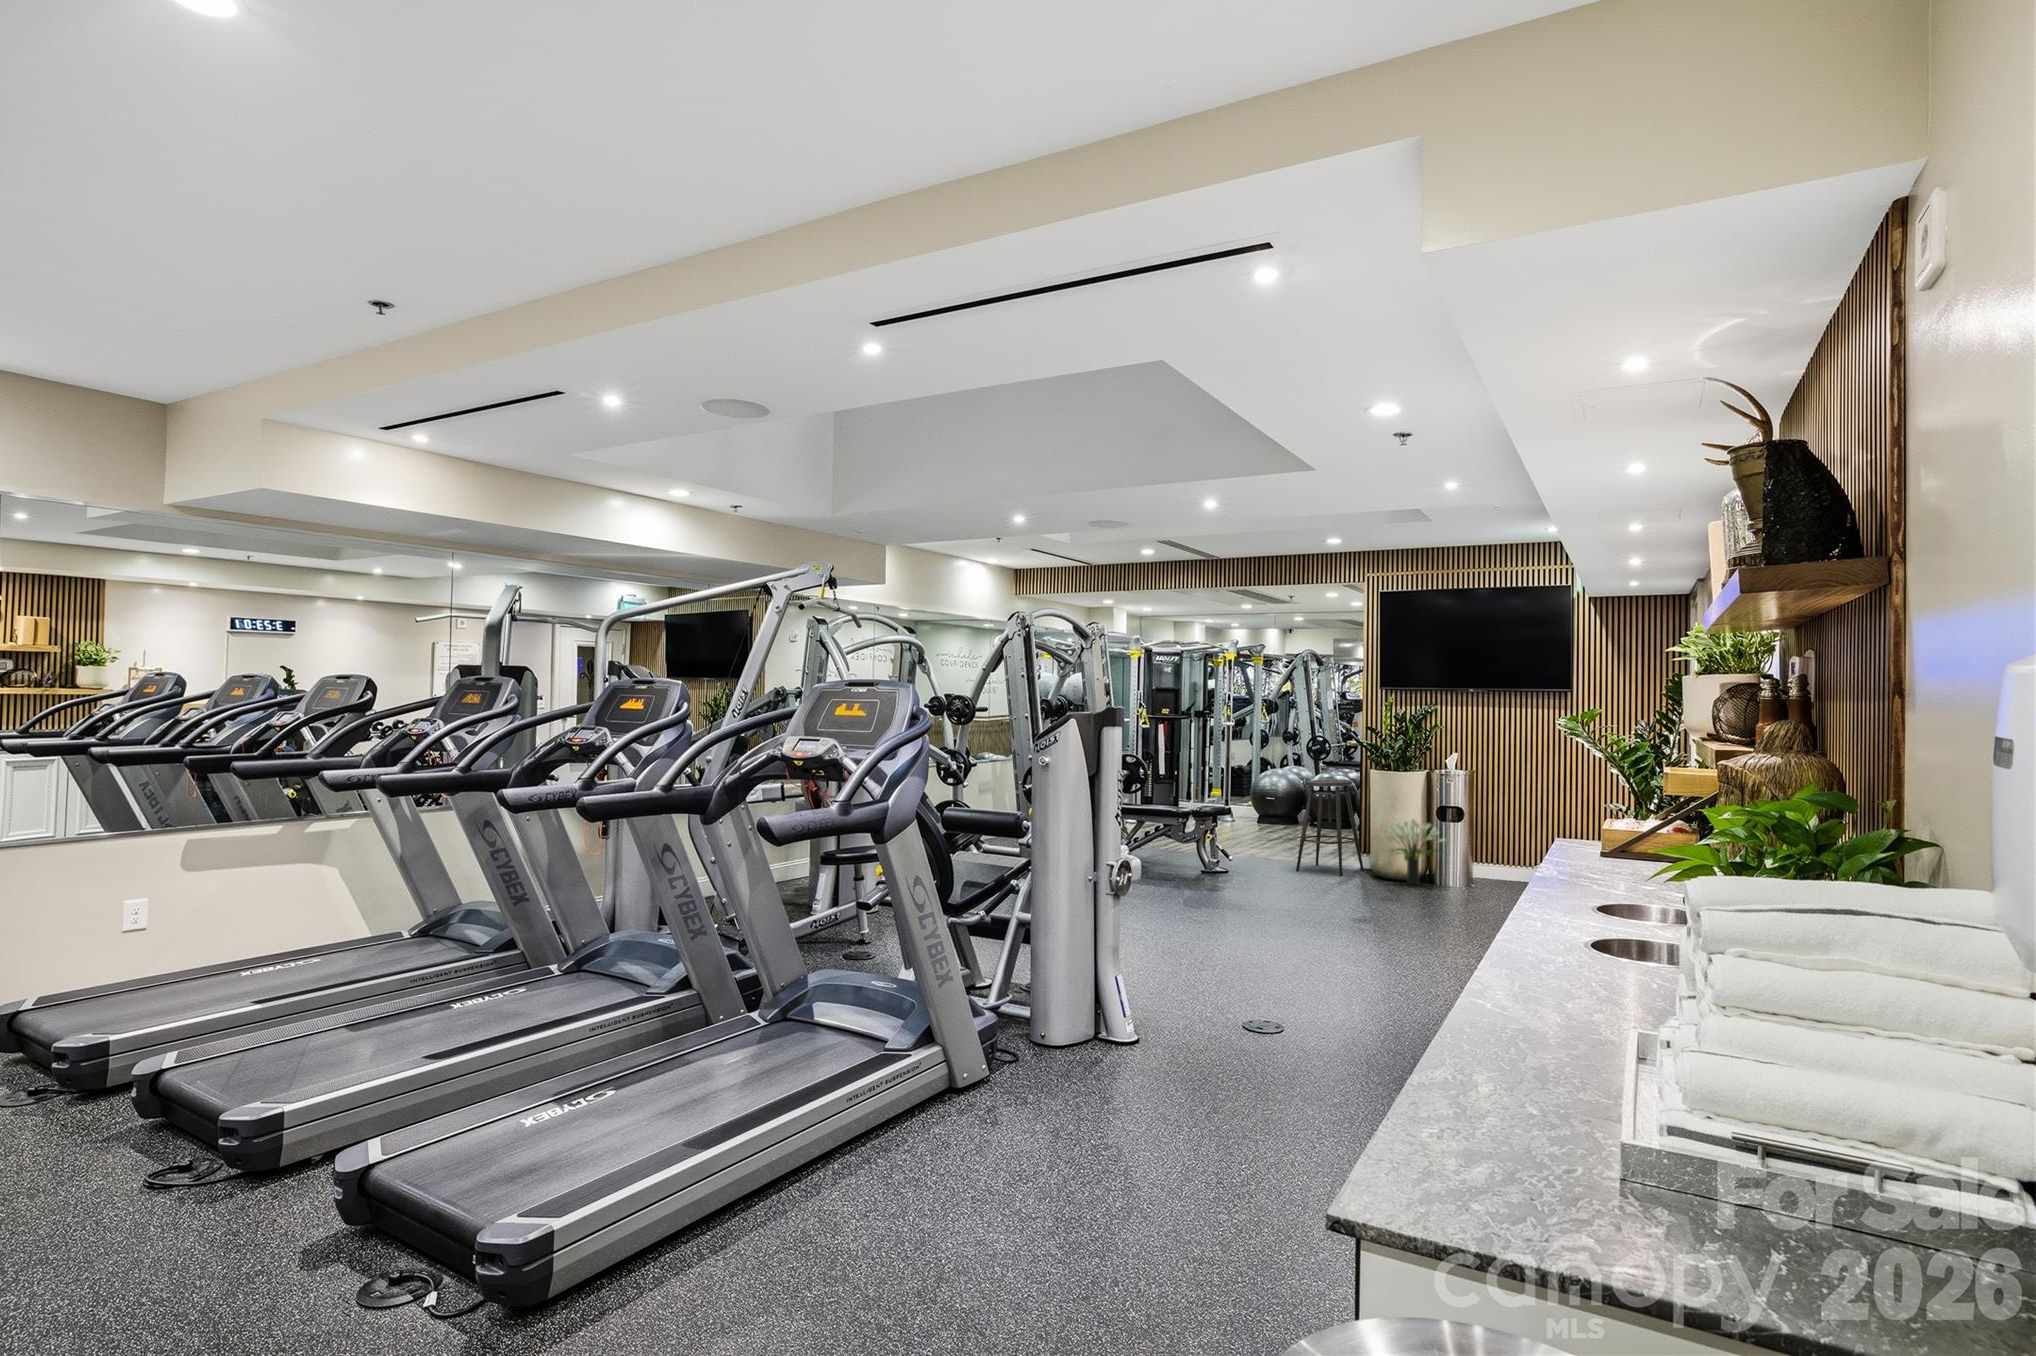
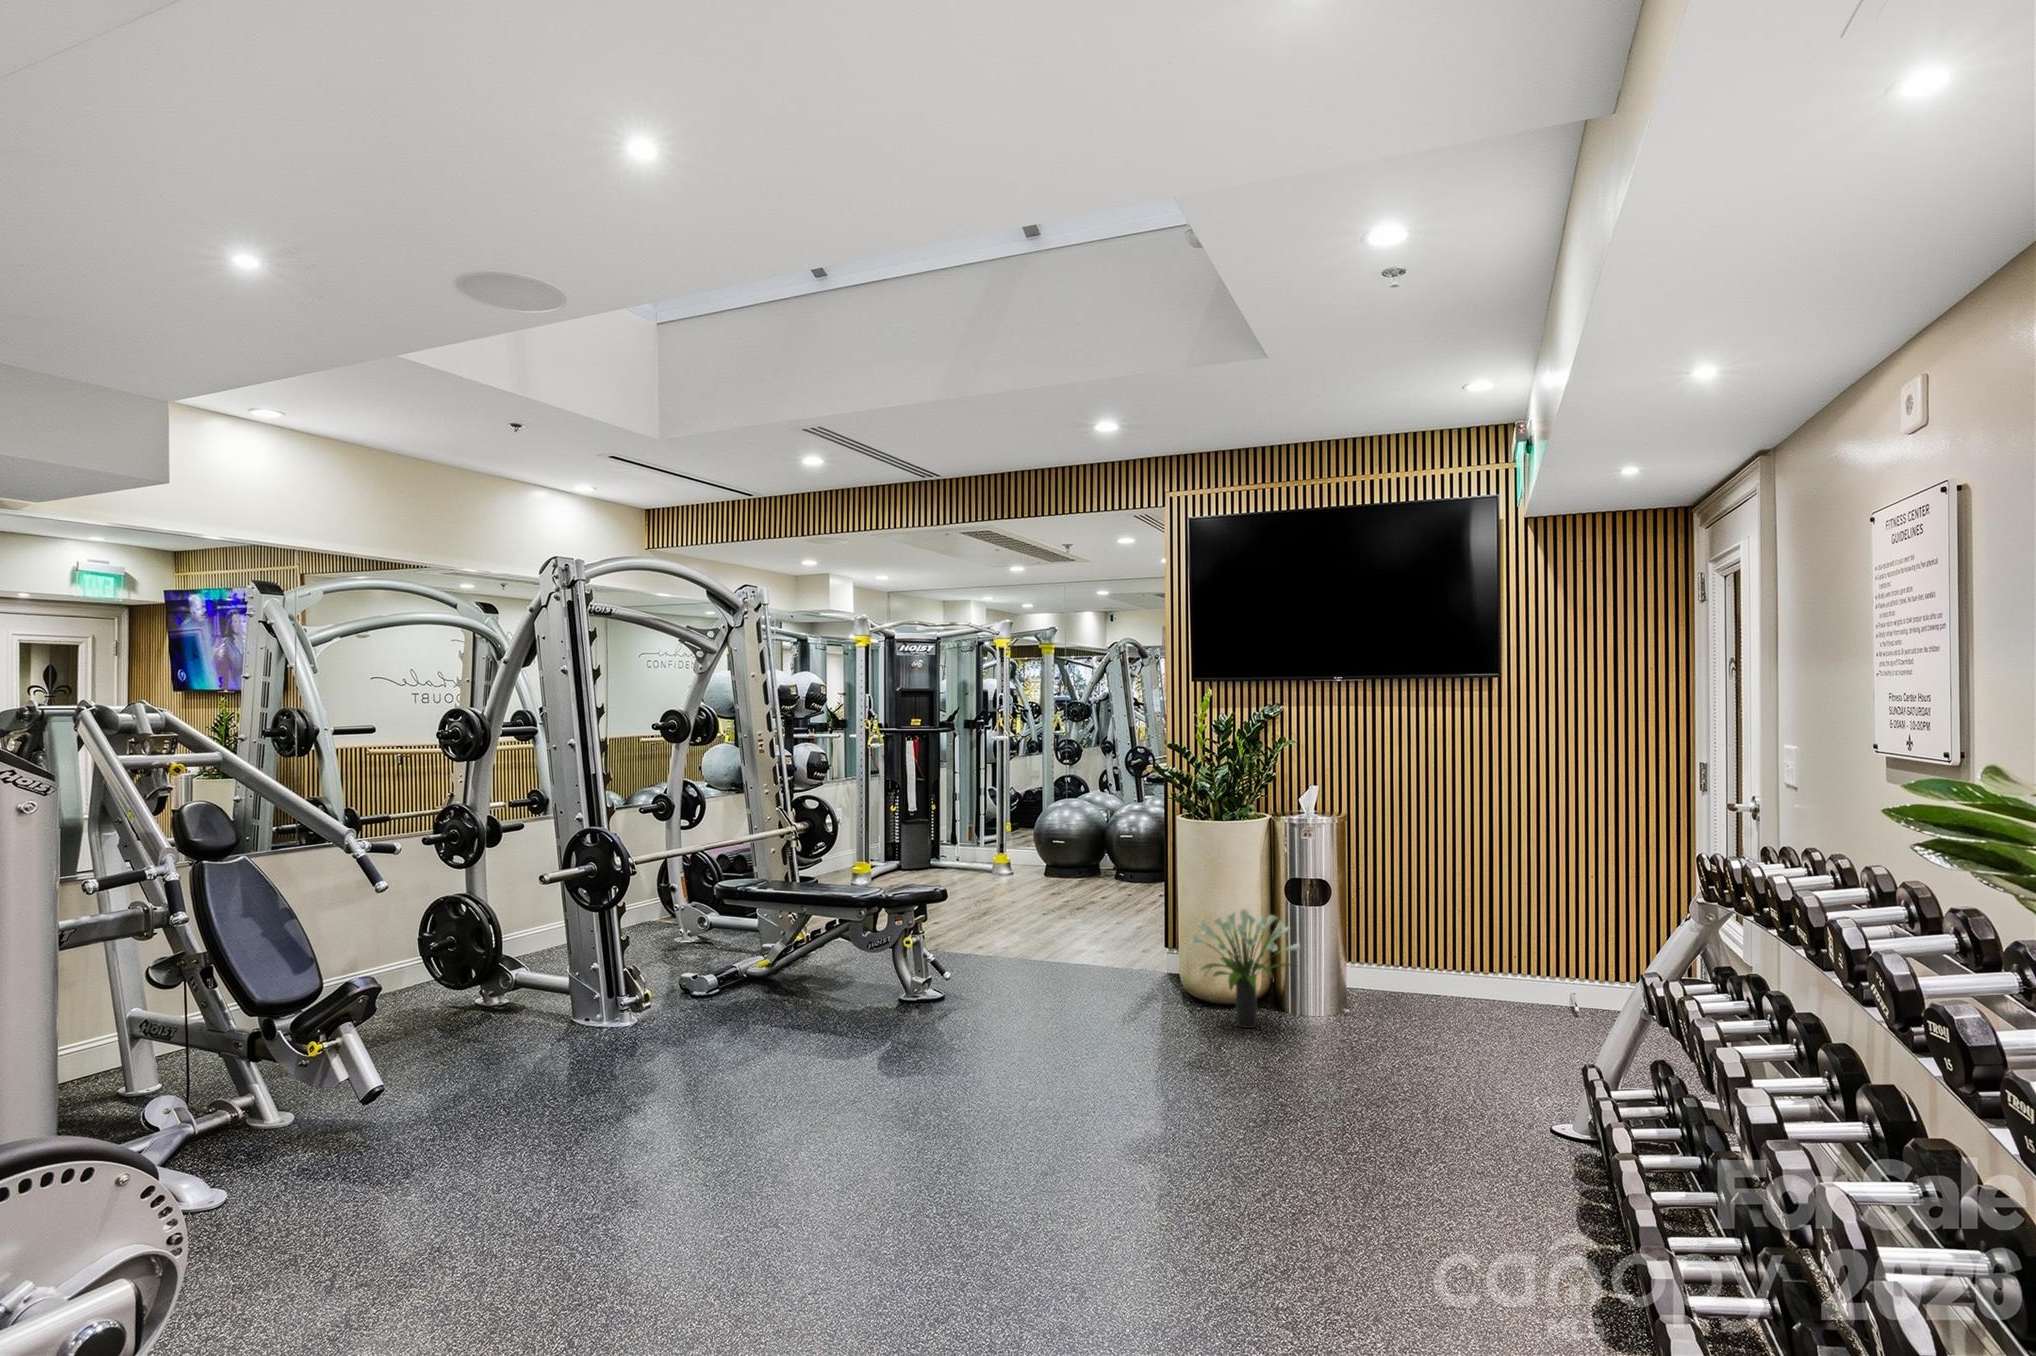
stool: present [1296,780,1364,876] -> none [1053,834,1169,1008]

